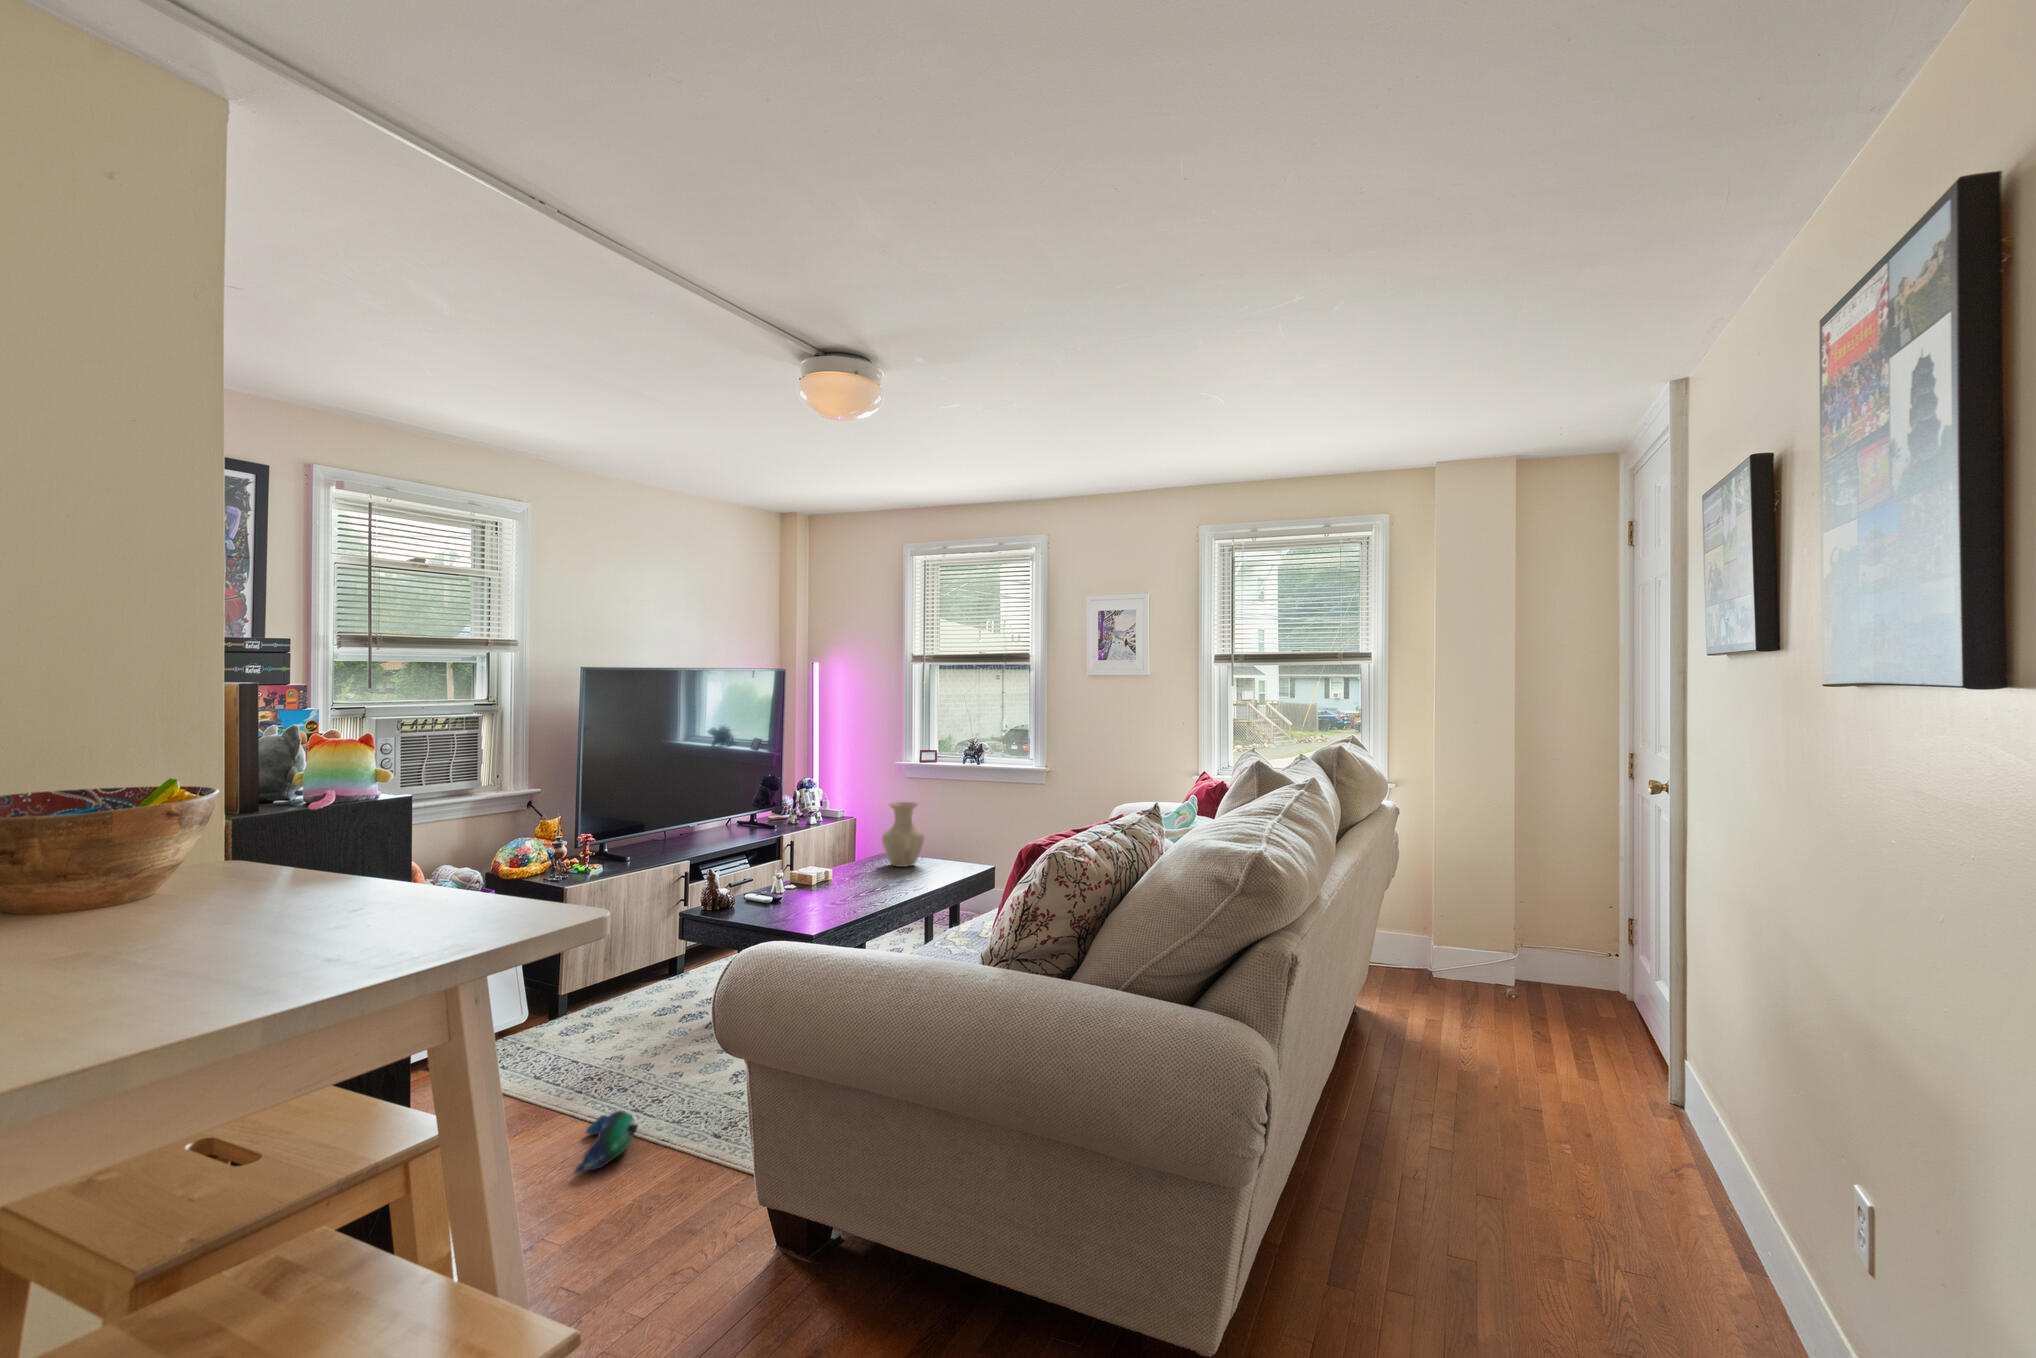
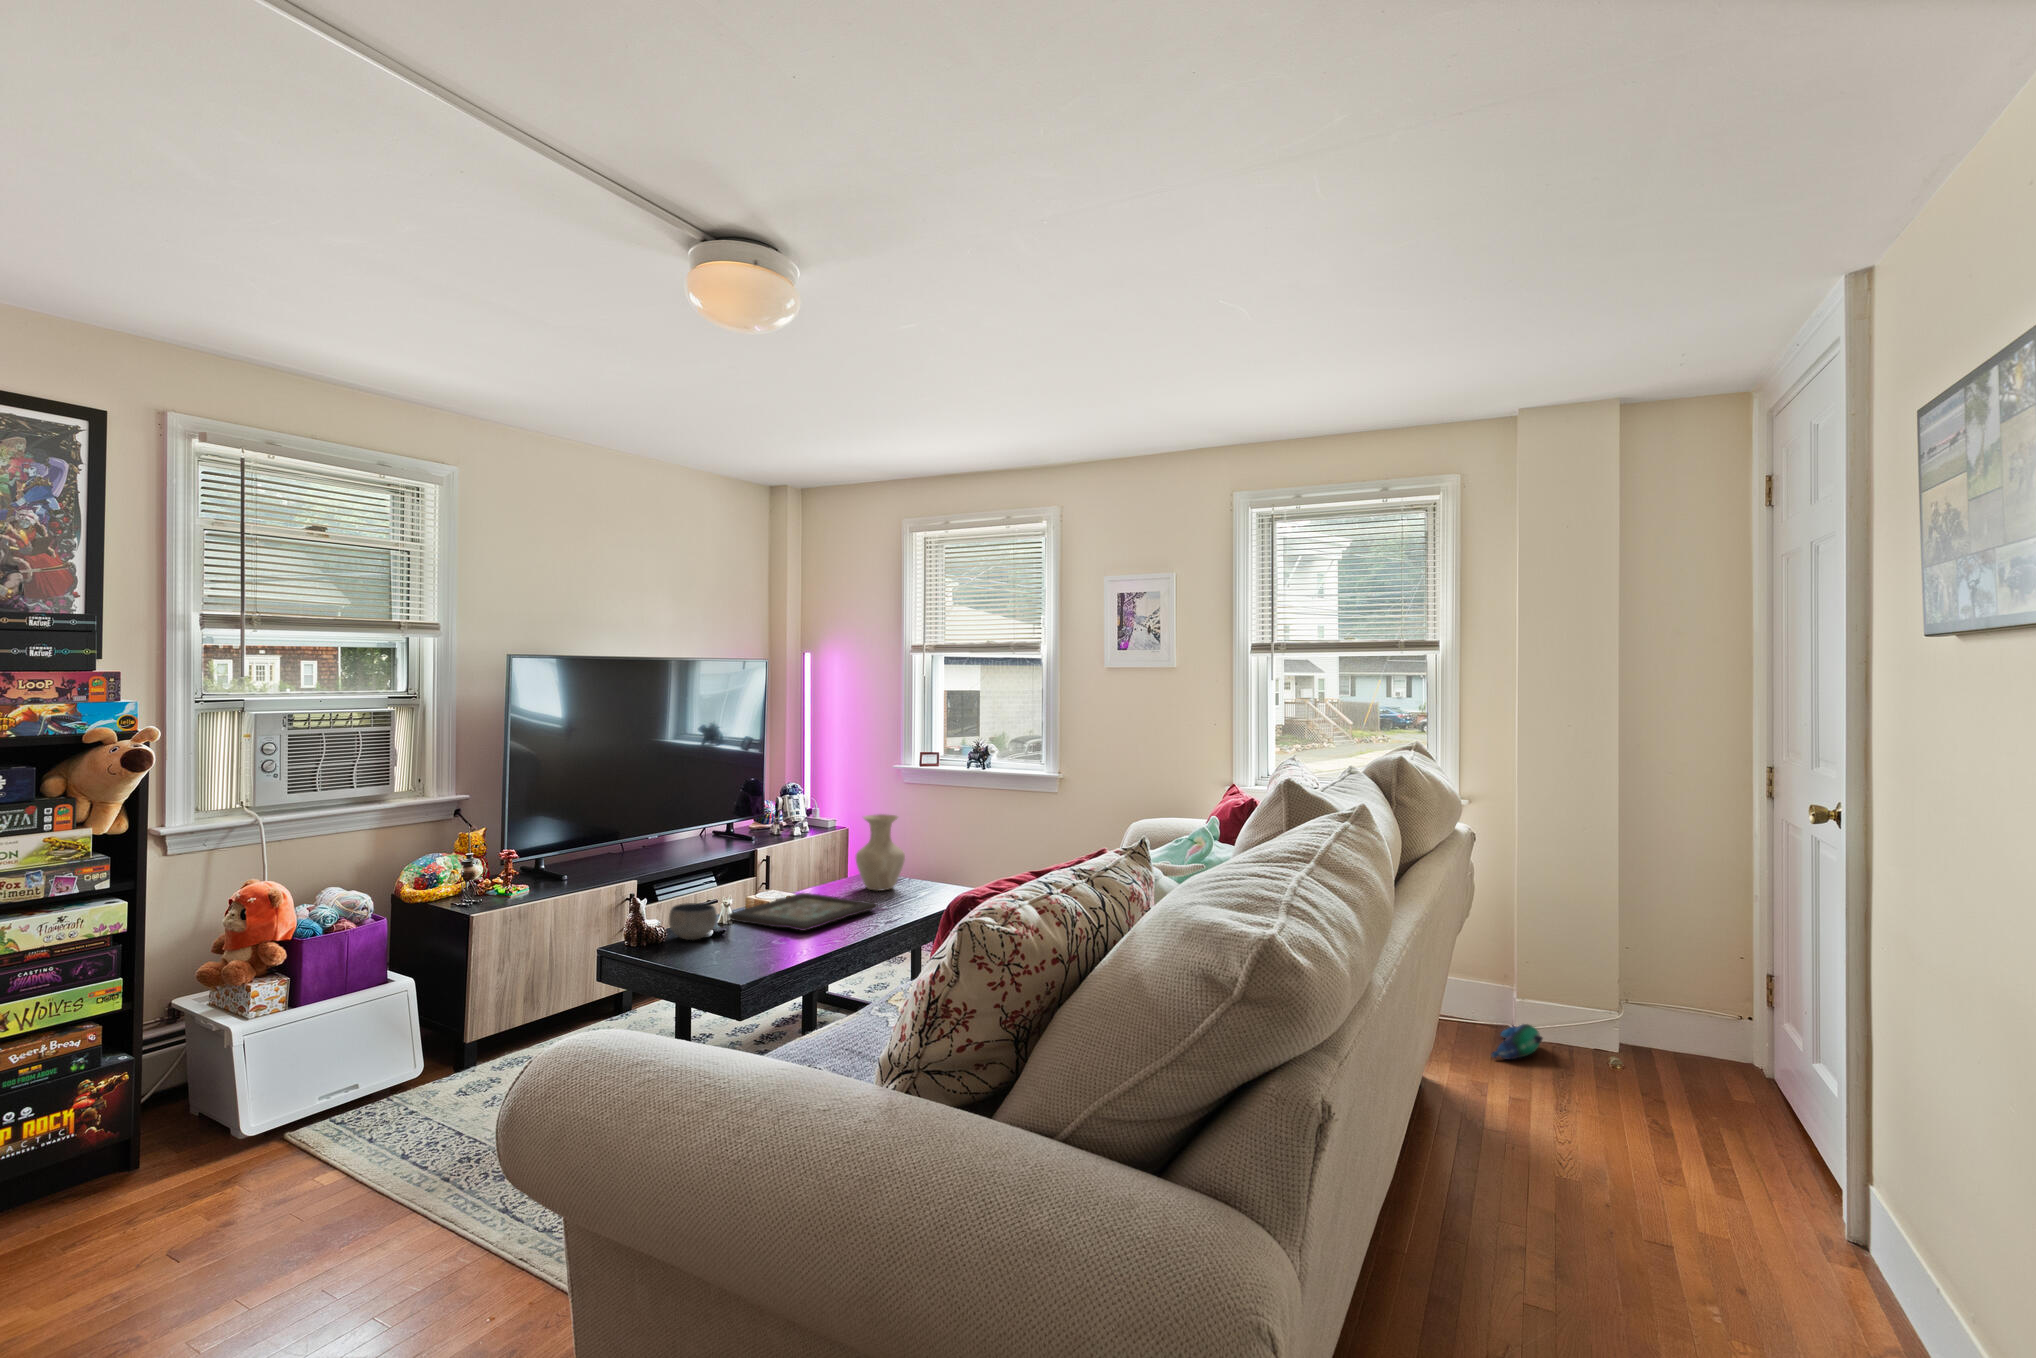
decorative tray: none [784,868,907,896] -> present [728,893,877,931]
bowl: none [741,875,781,904] -> present [669,903,717,940]
plush toy: present [575,1111,638,1174] -> present [1491,1024,1543,1059]

